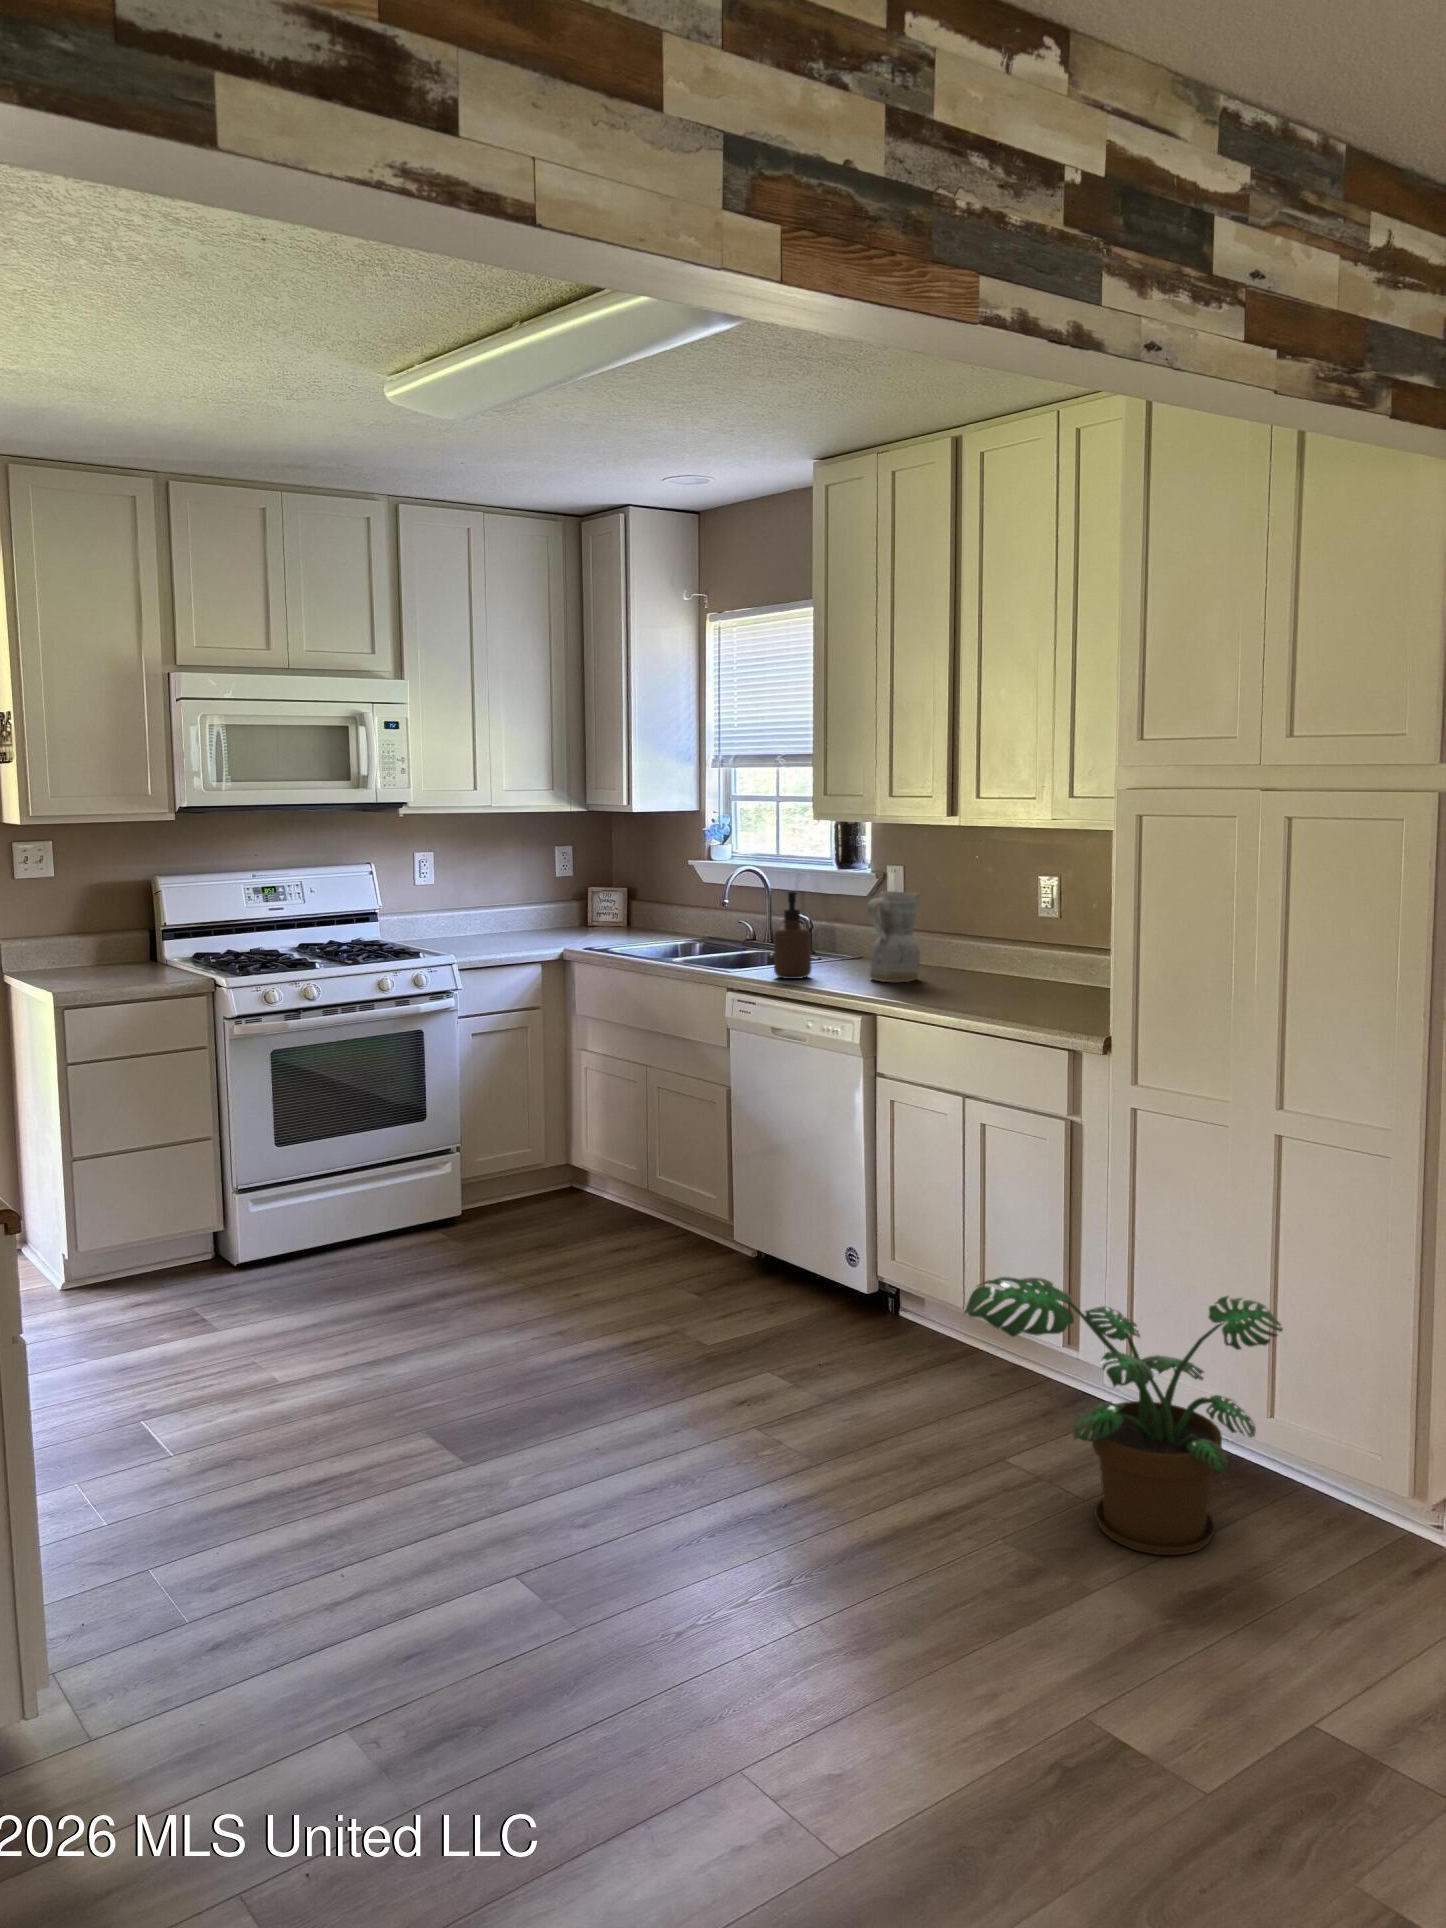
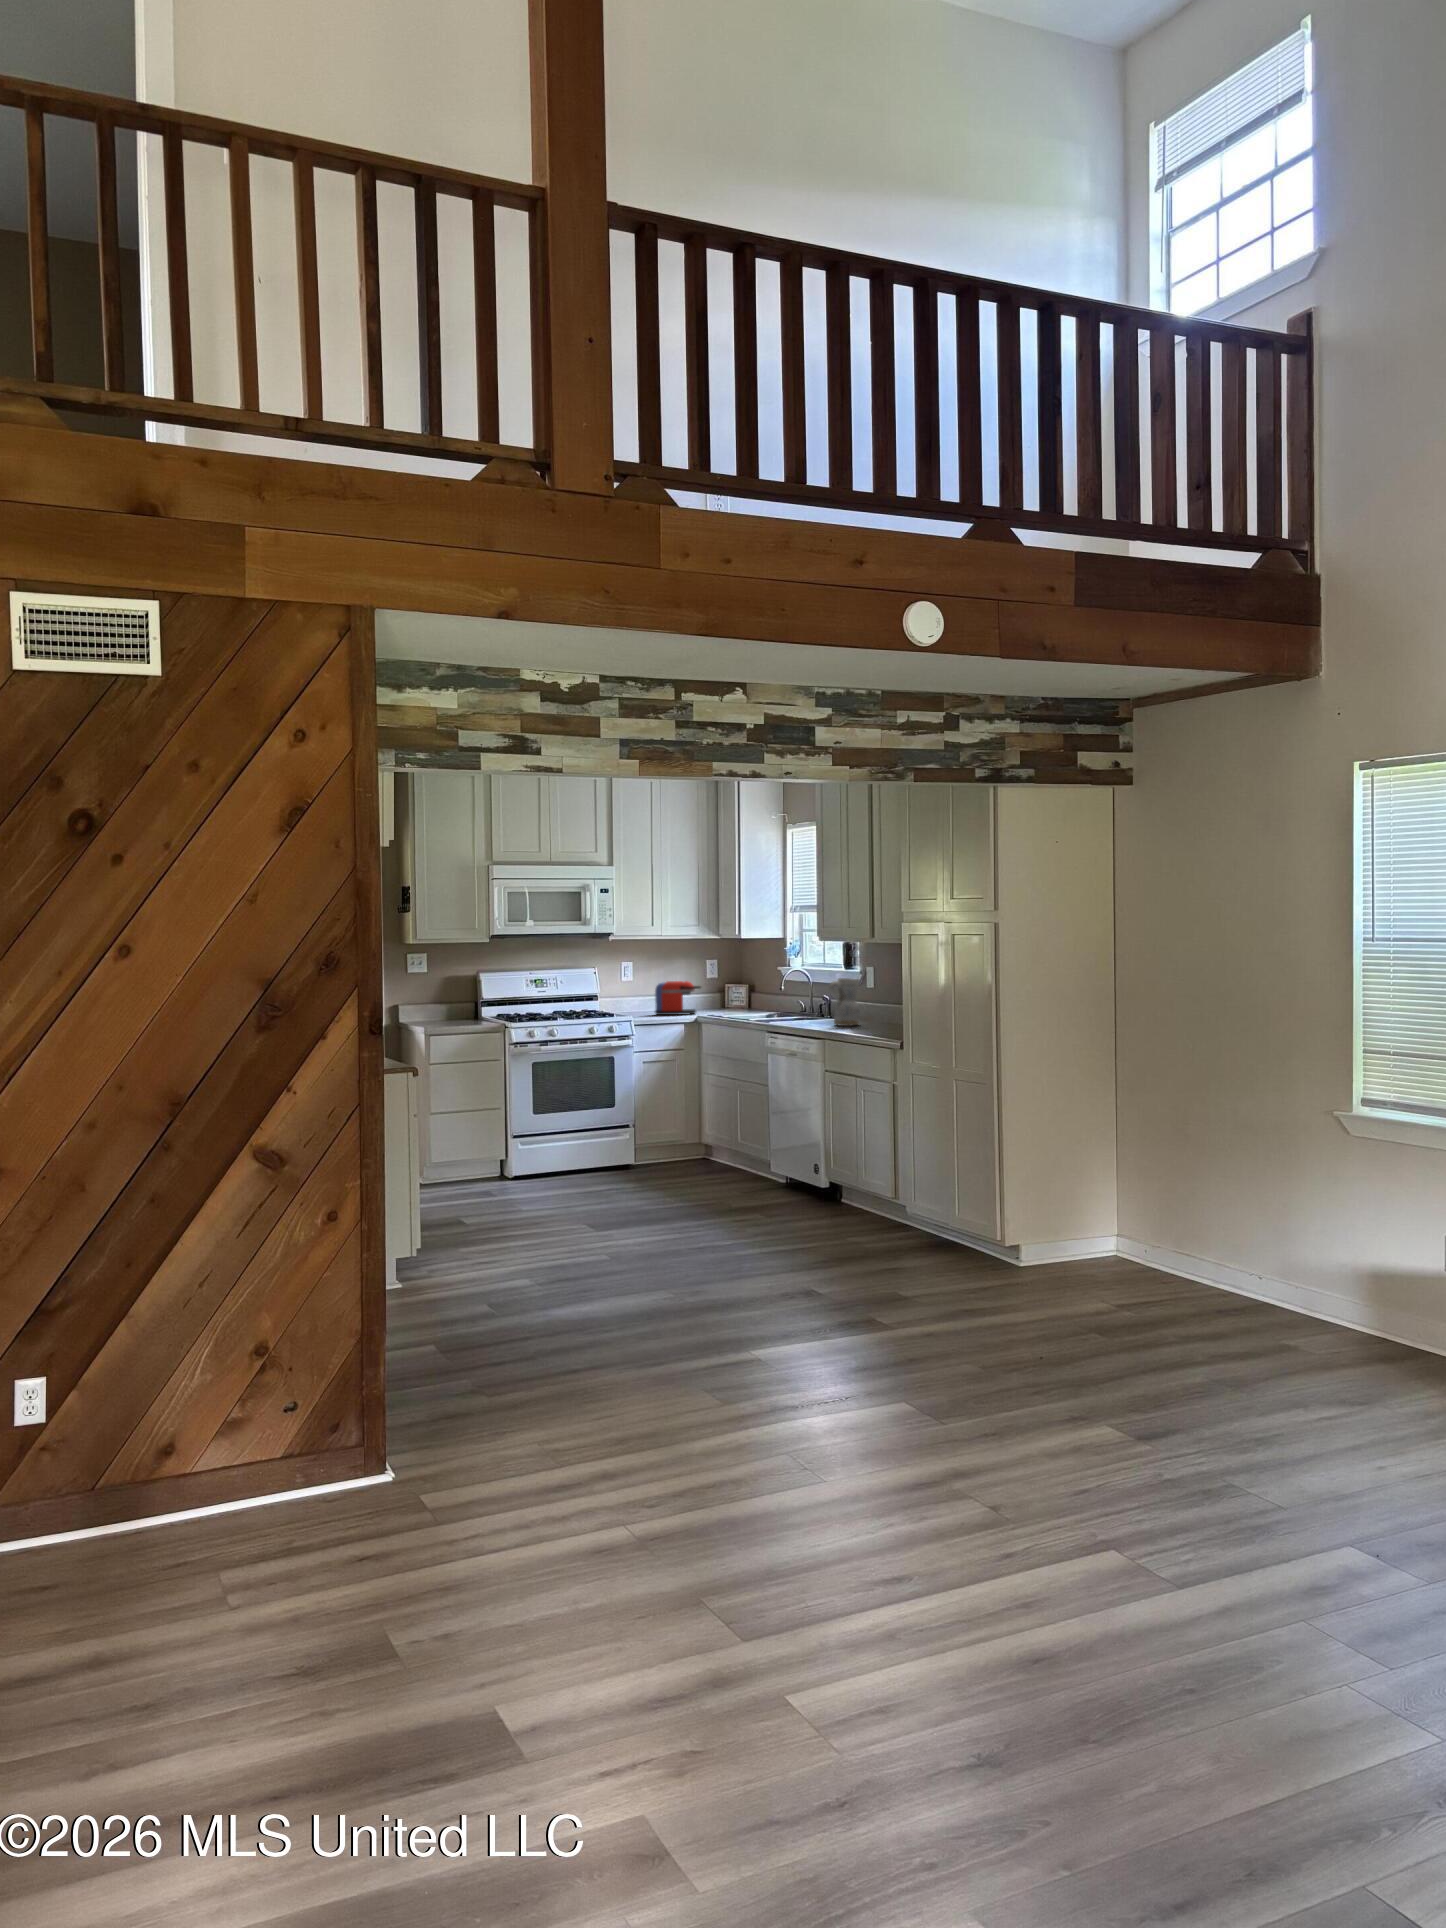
coffee maker: none [474,883,555,942] -> present [655,981,701,1015]
soap dispenser: present [773,891,812,979] -> none [787,978,807,1025]
potted plant: present [964,1277,1283,1555] -> none [806,1140,943,1254]

